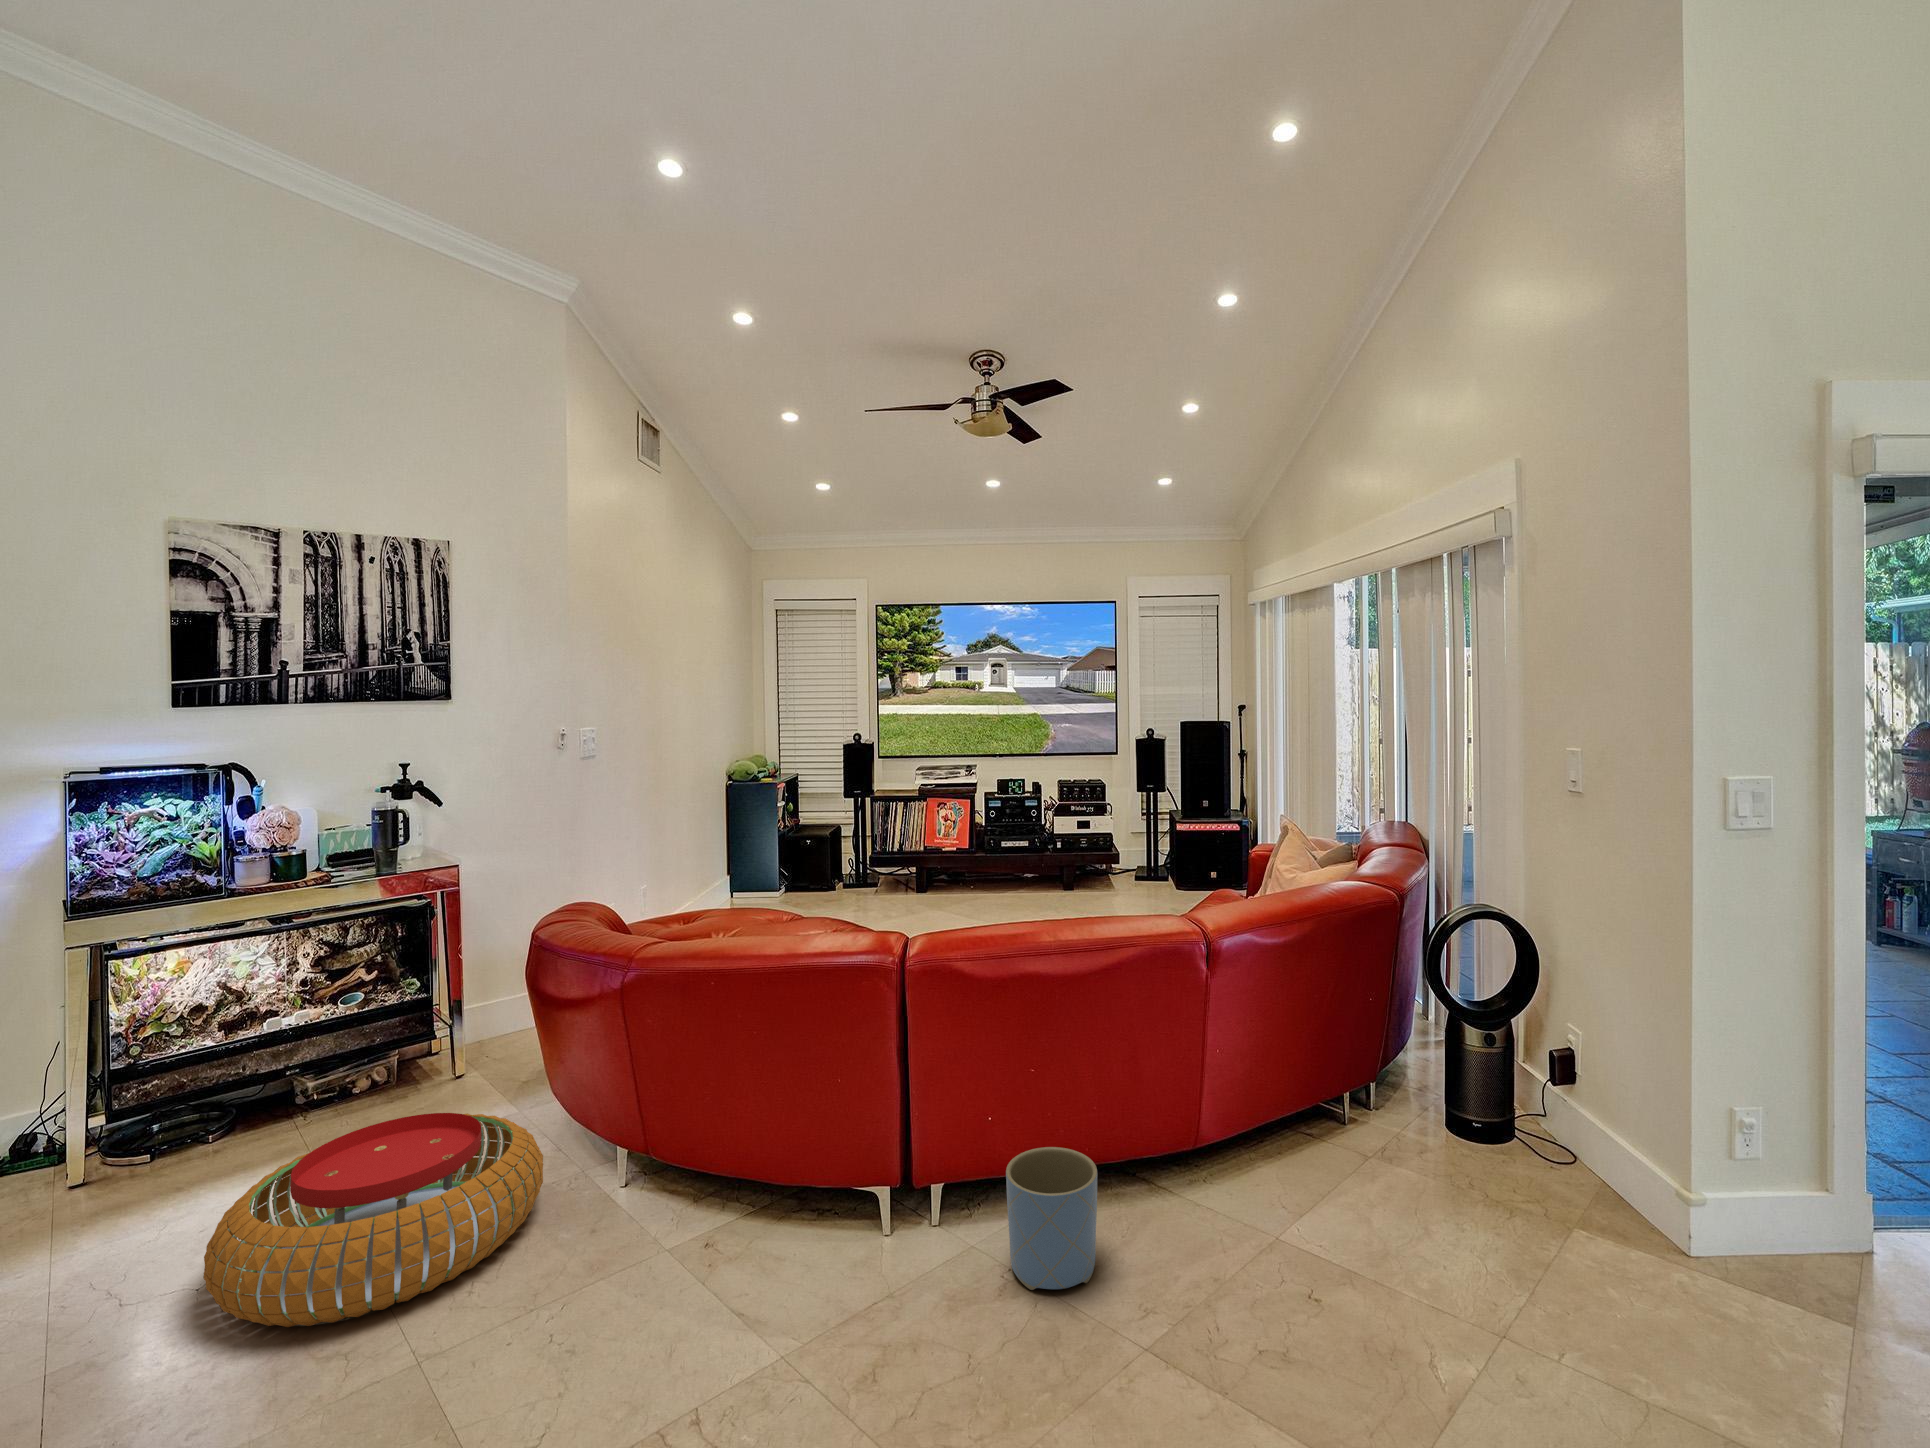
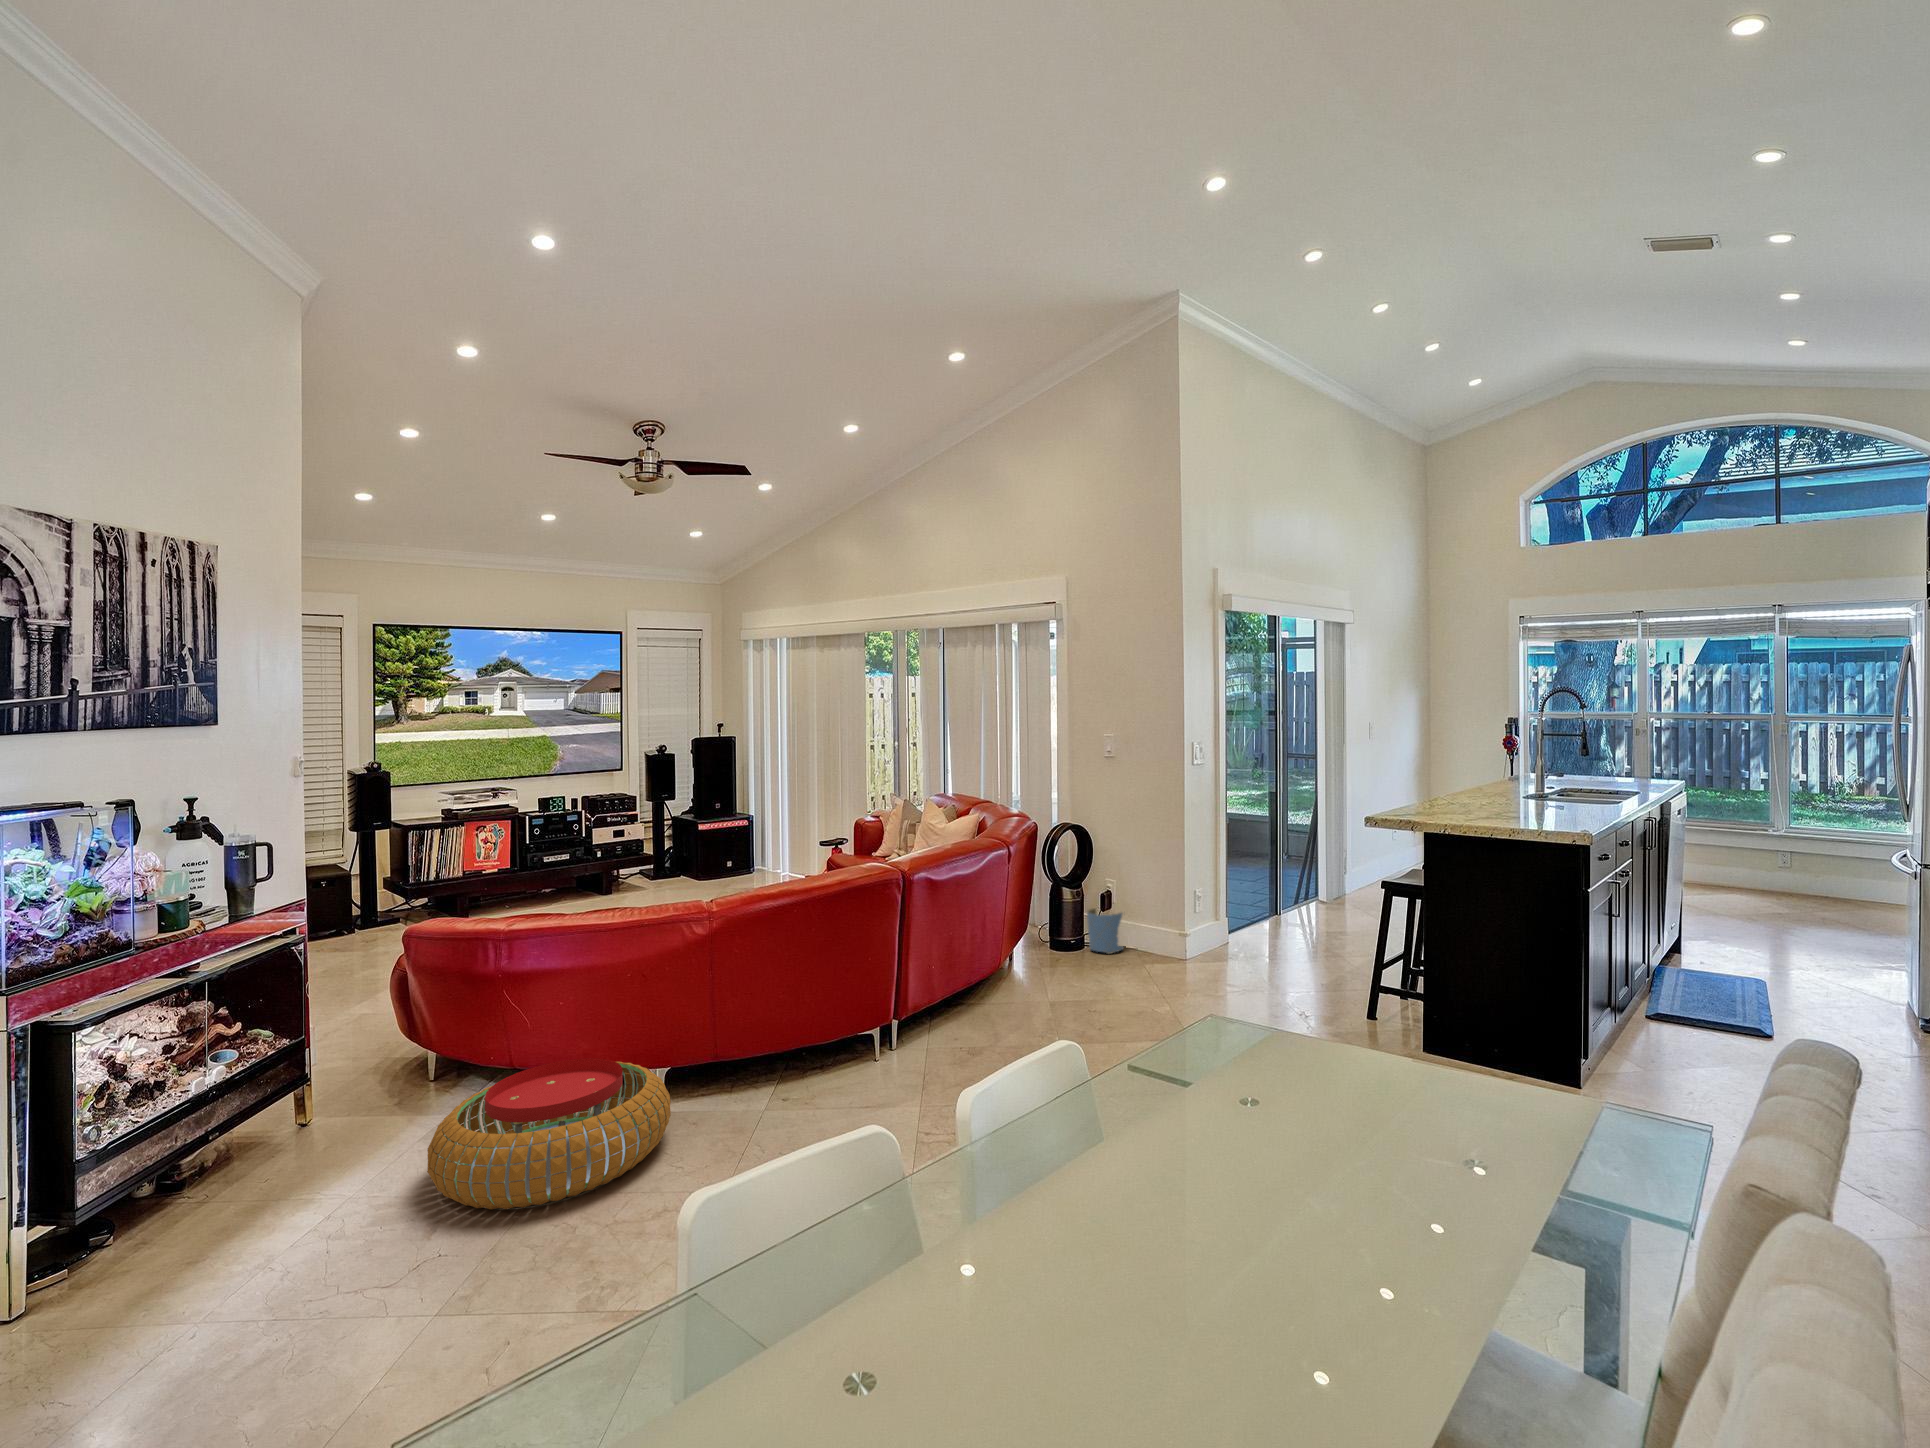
planter: present [1006,1147,1097,1290] -> present [1087,908,1124,954]

